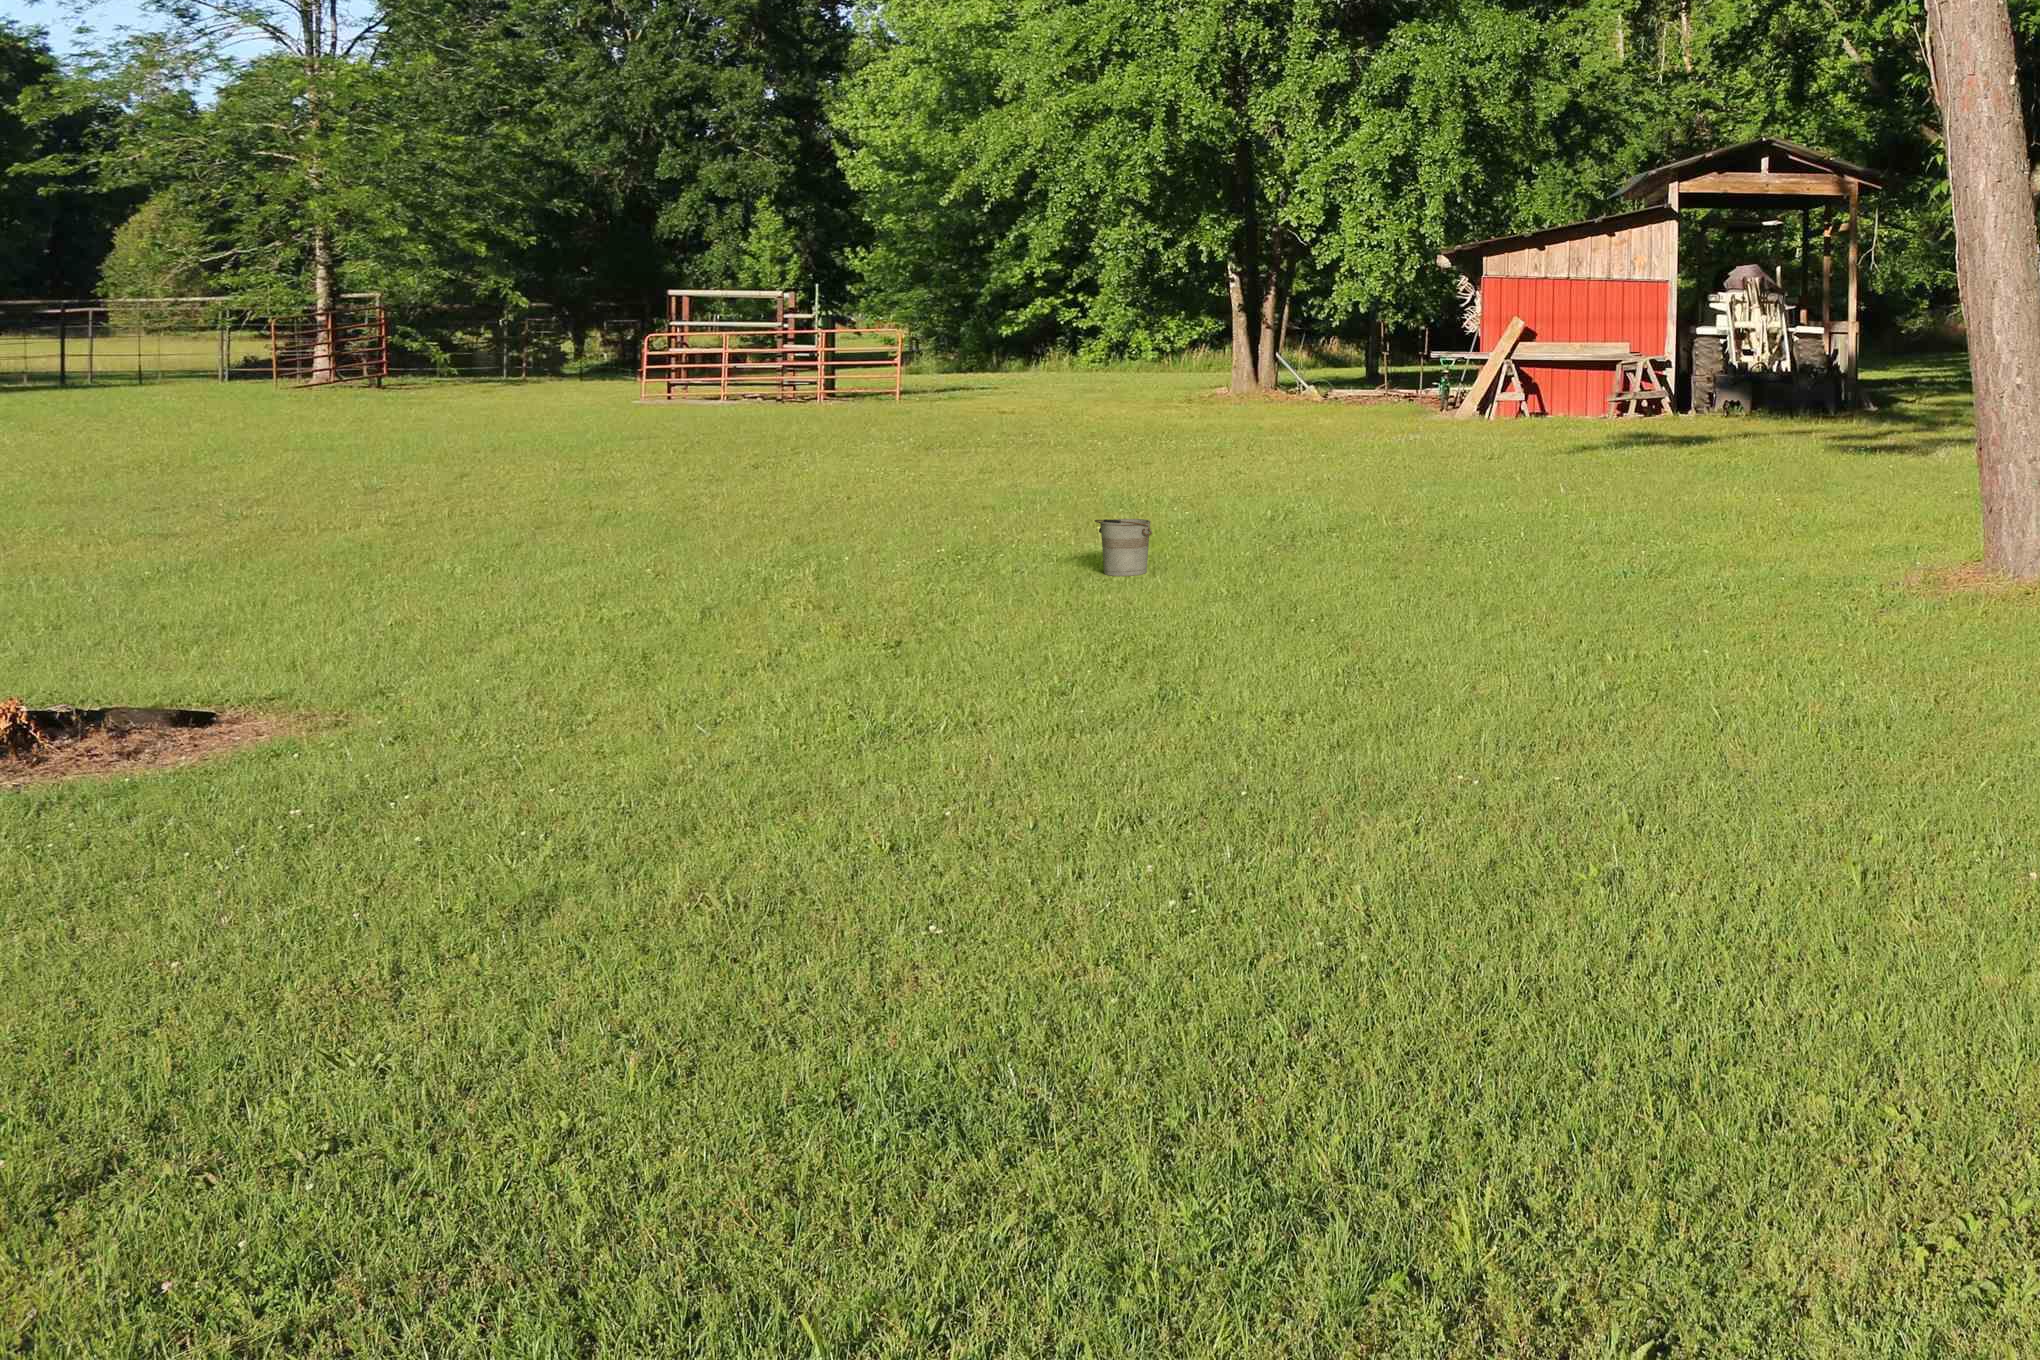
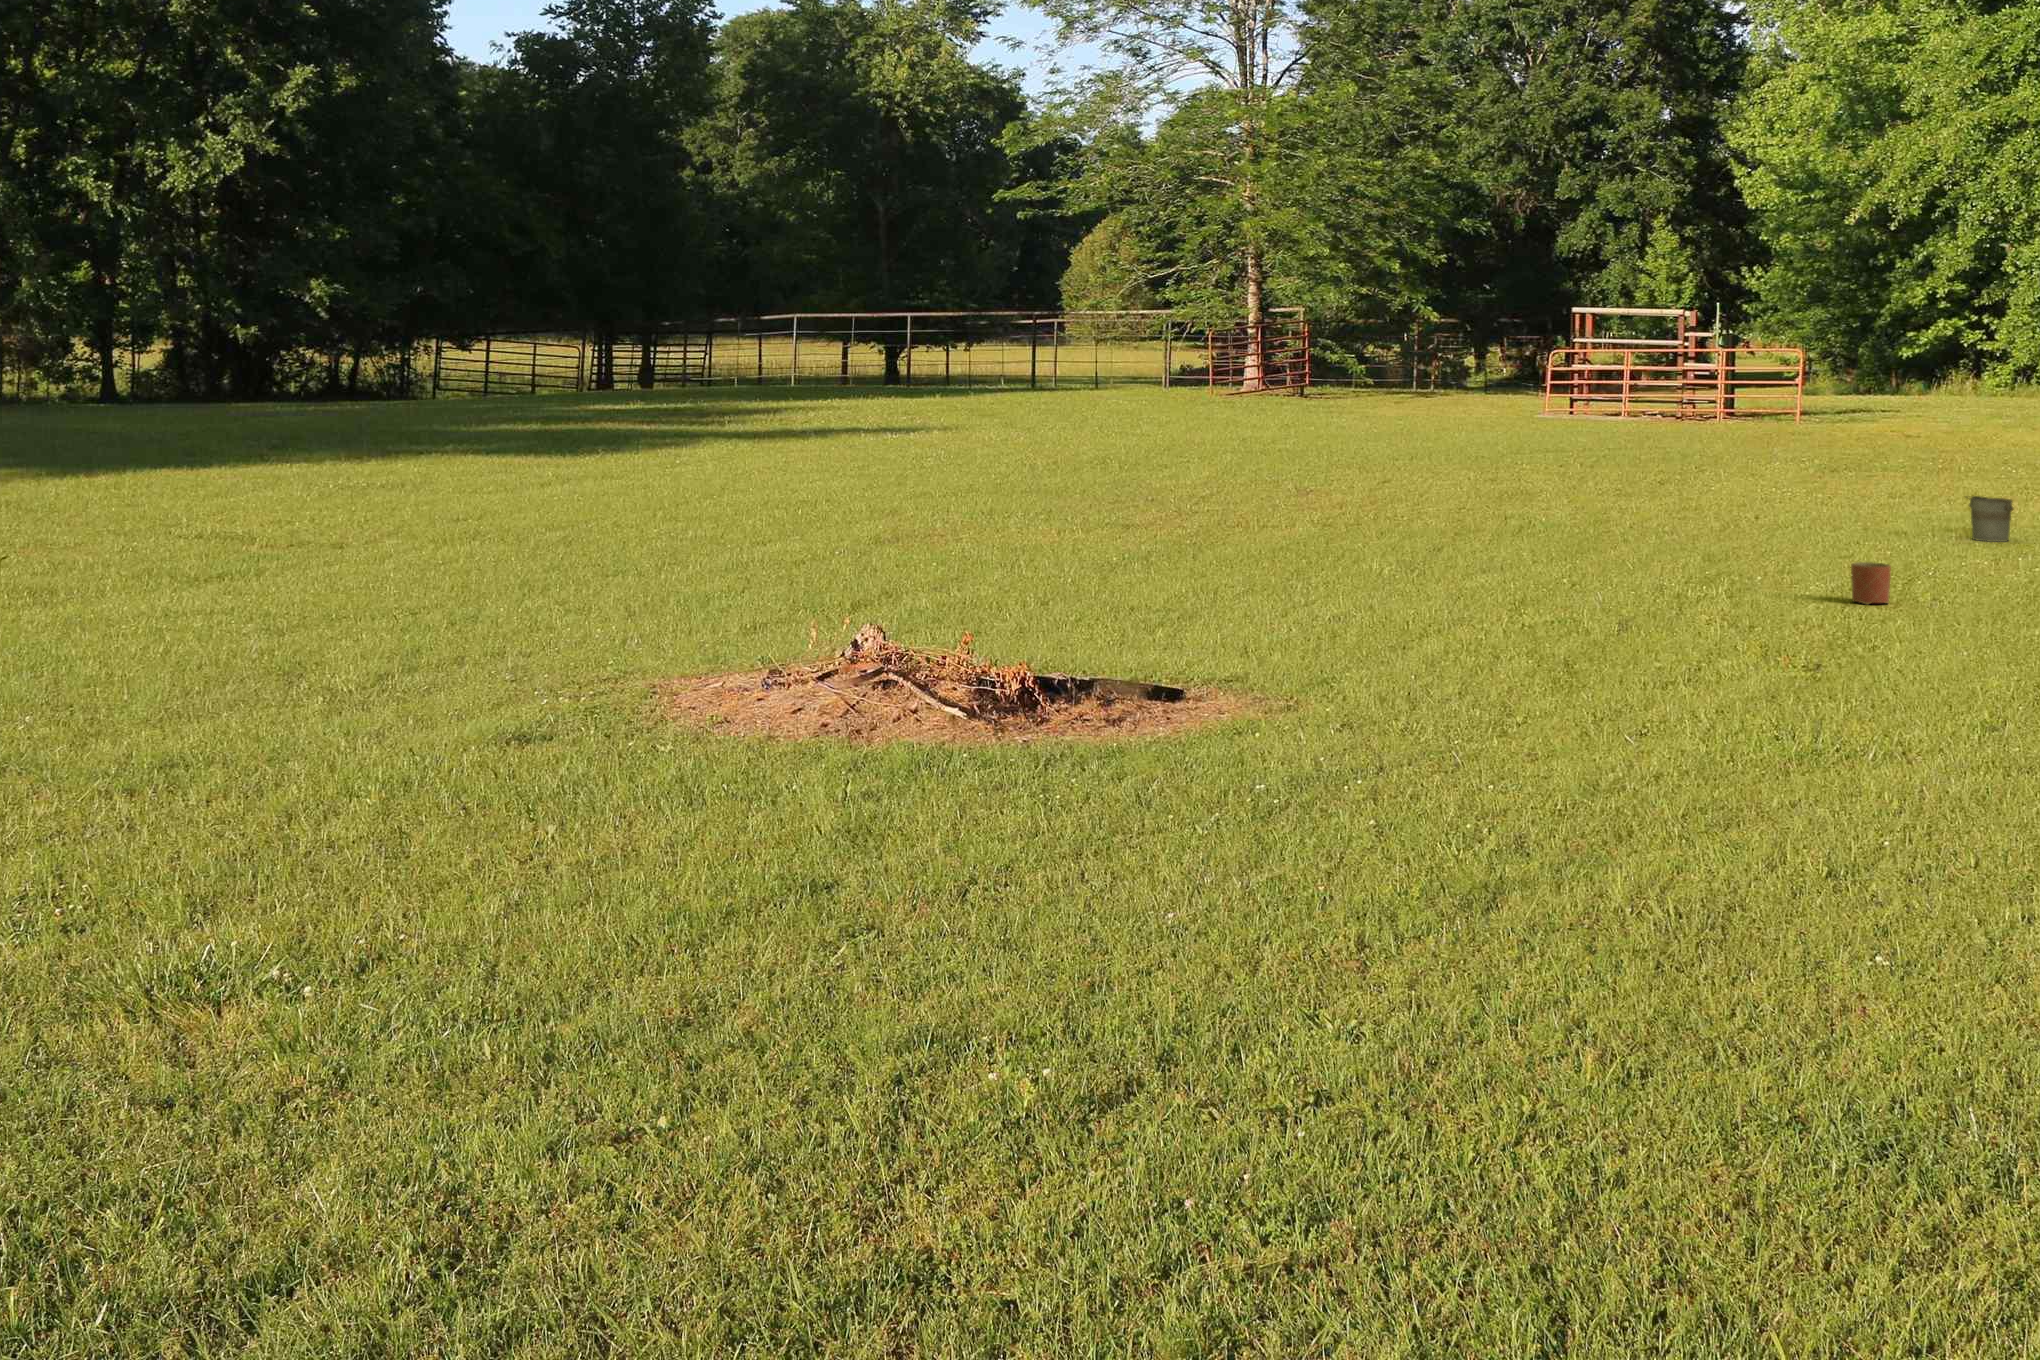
planter: none [951,673,1011,745] -> present [1851,562,1891,605]

